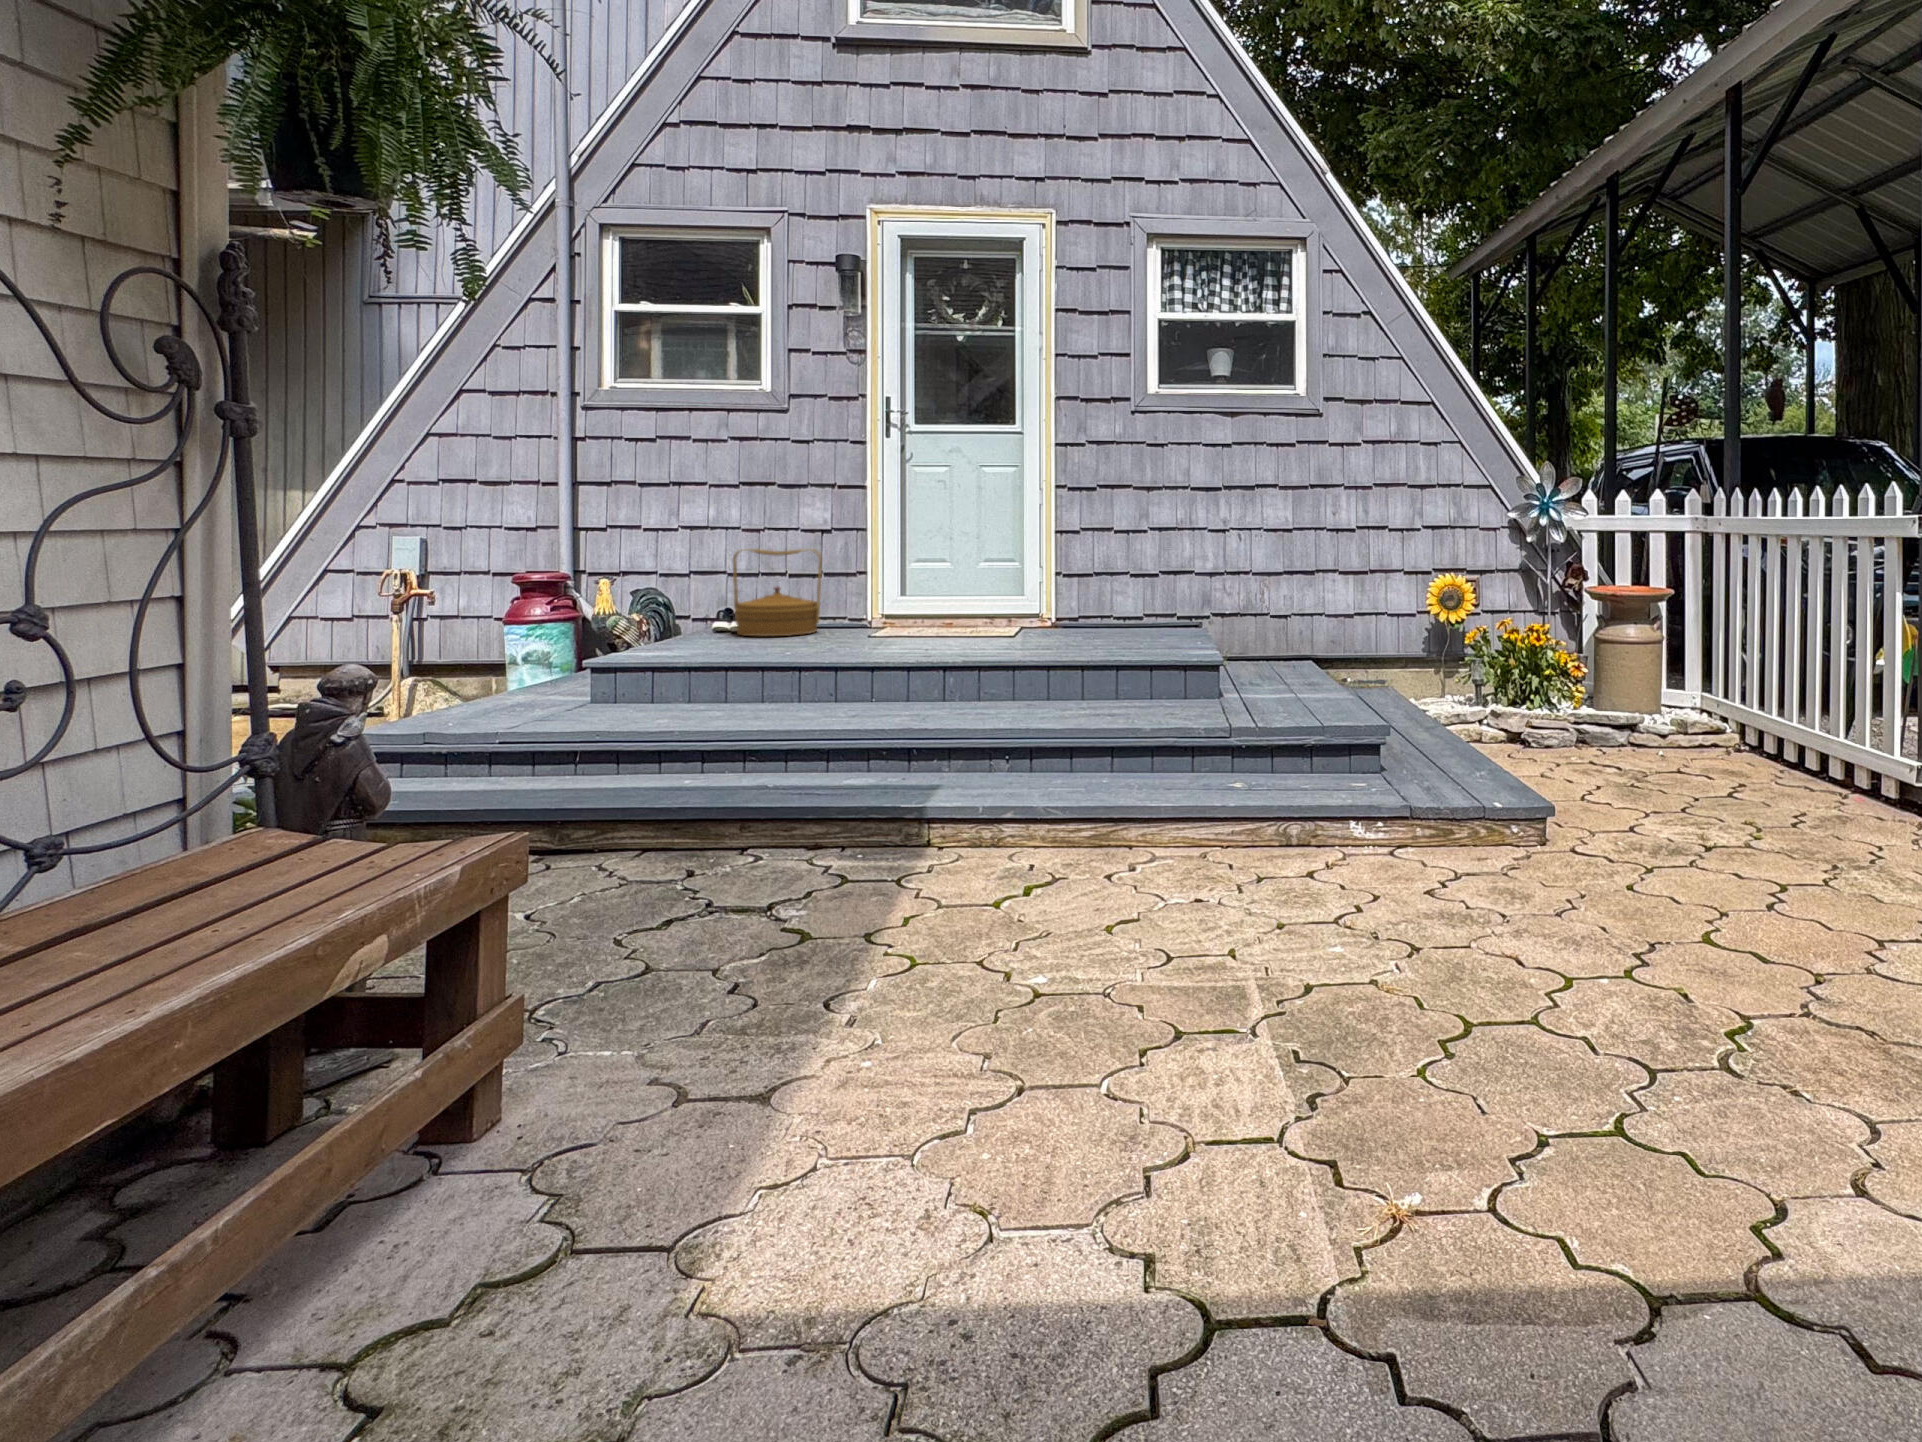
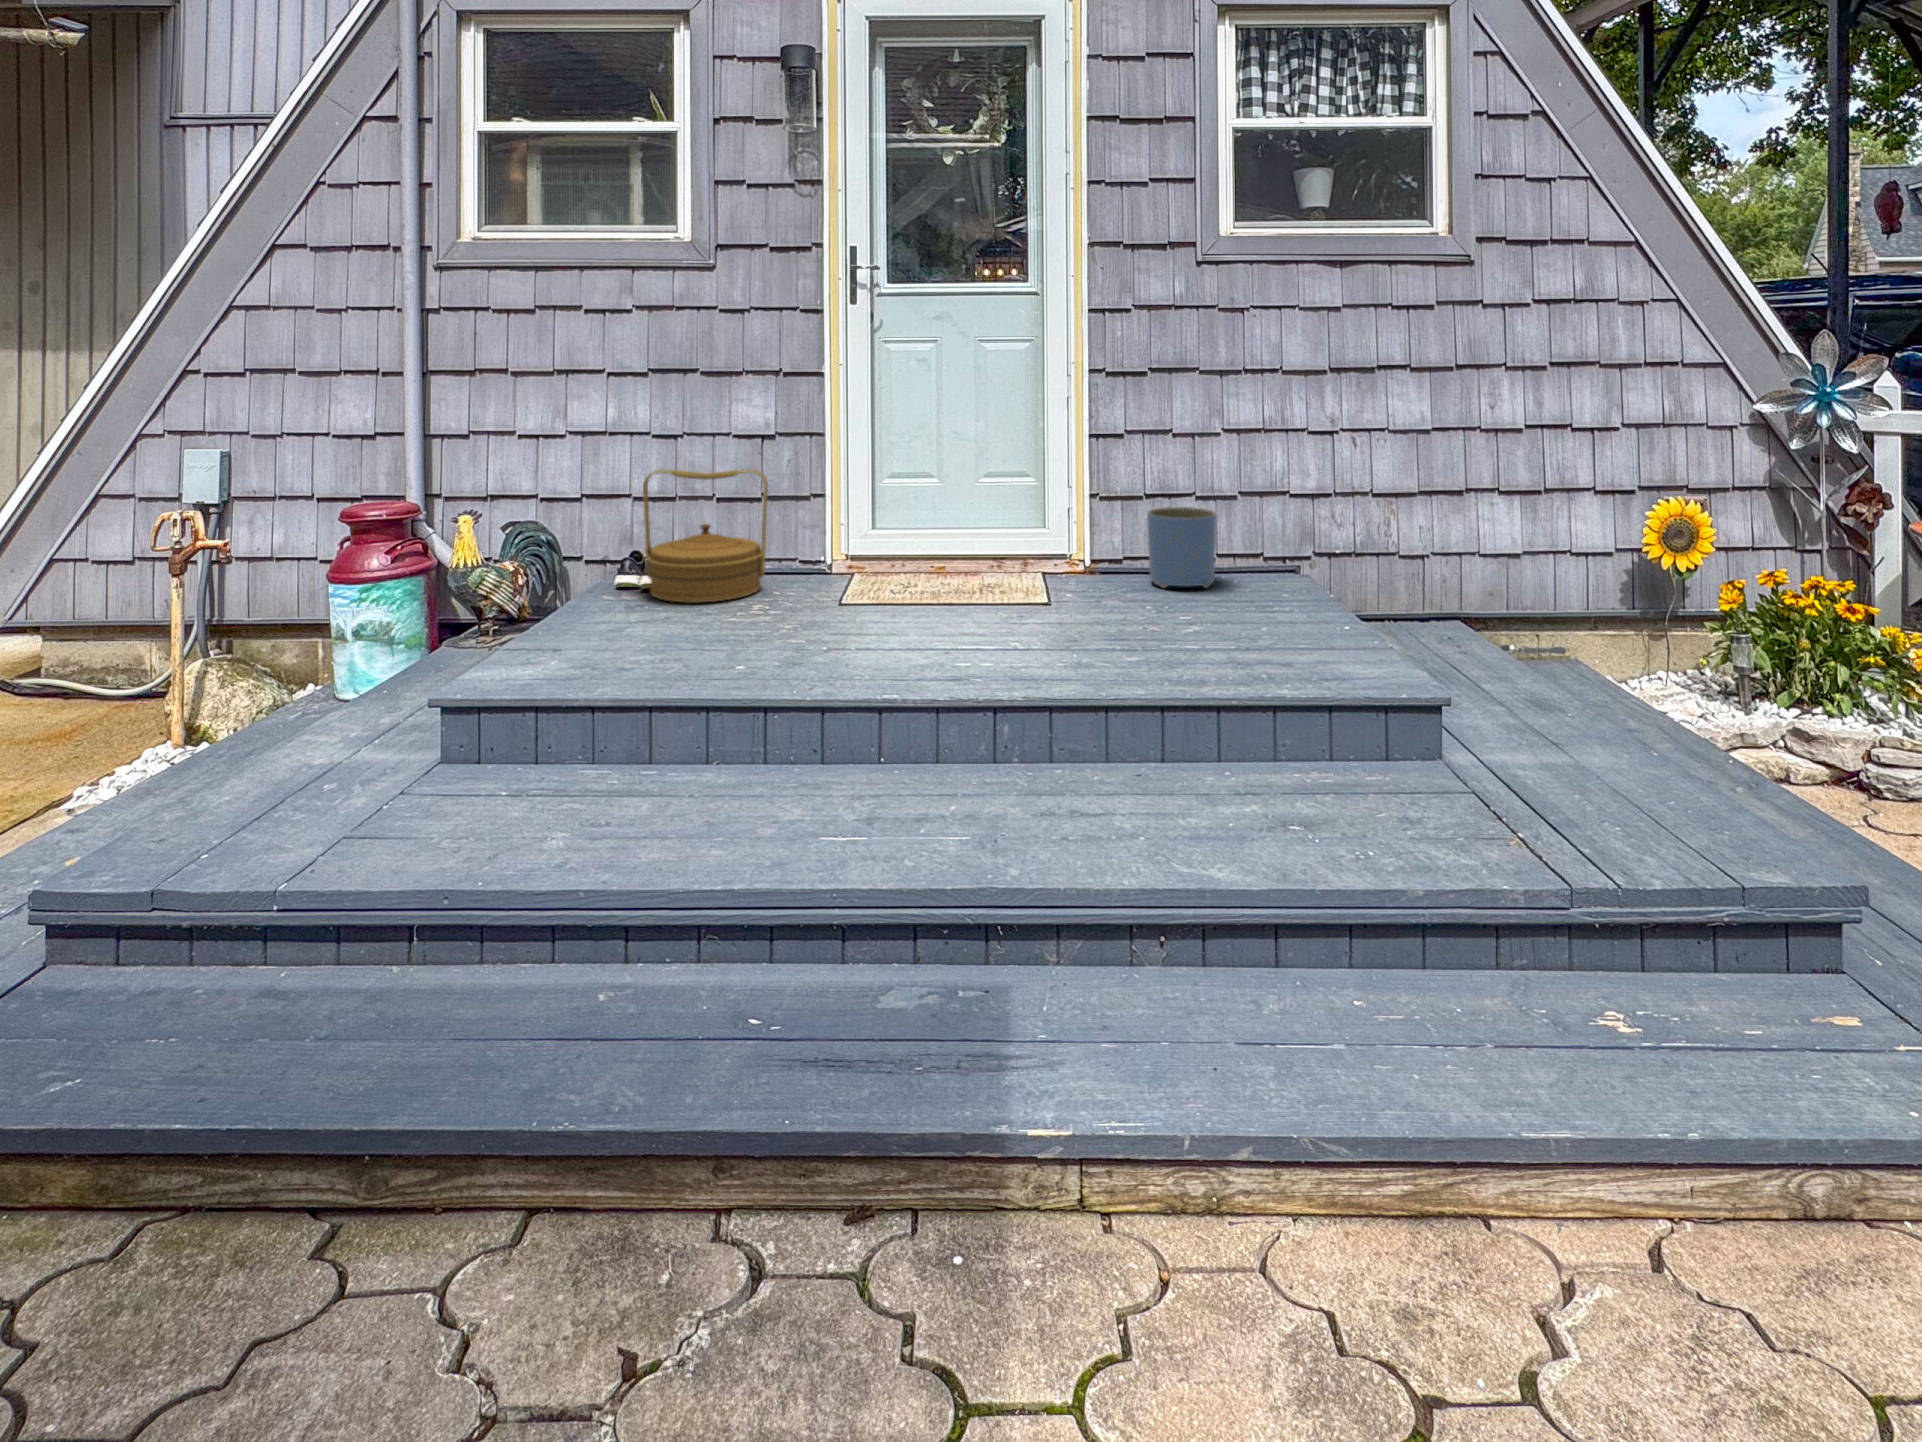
planter: none [1089,580,1137,632] -> present [1147,507,1217,588]

